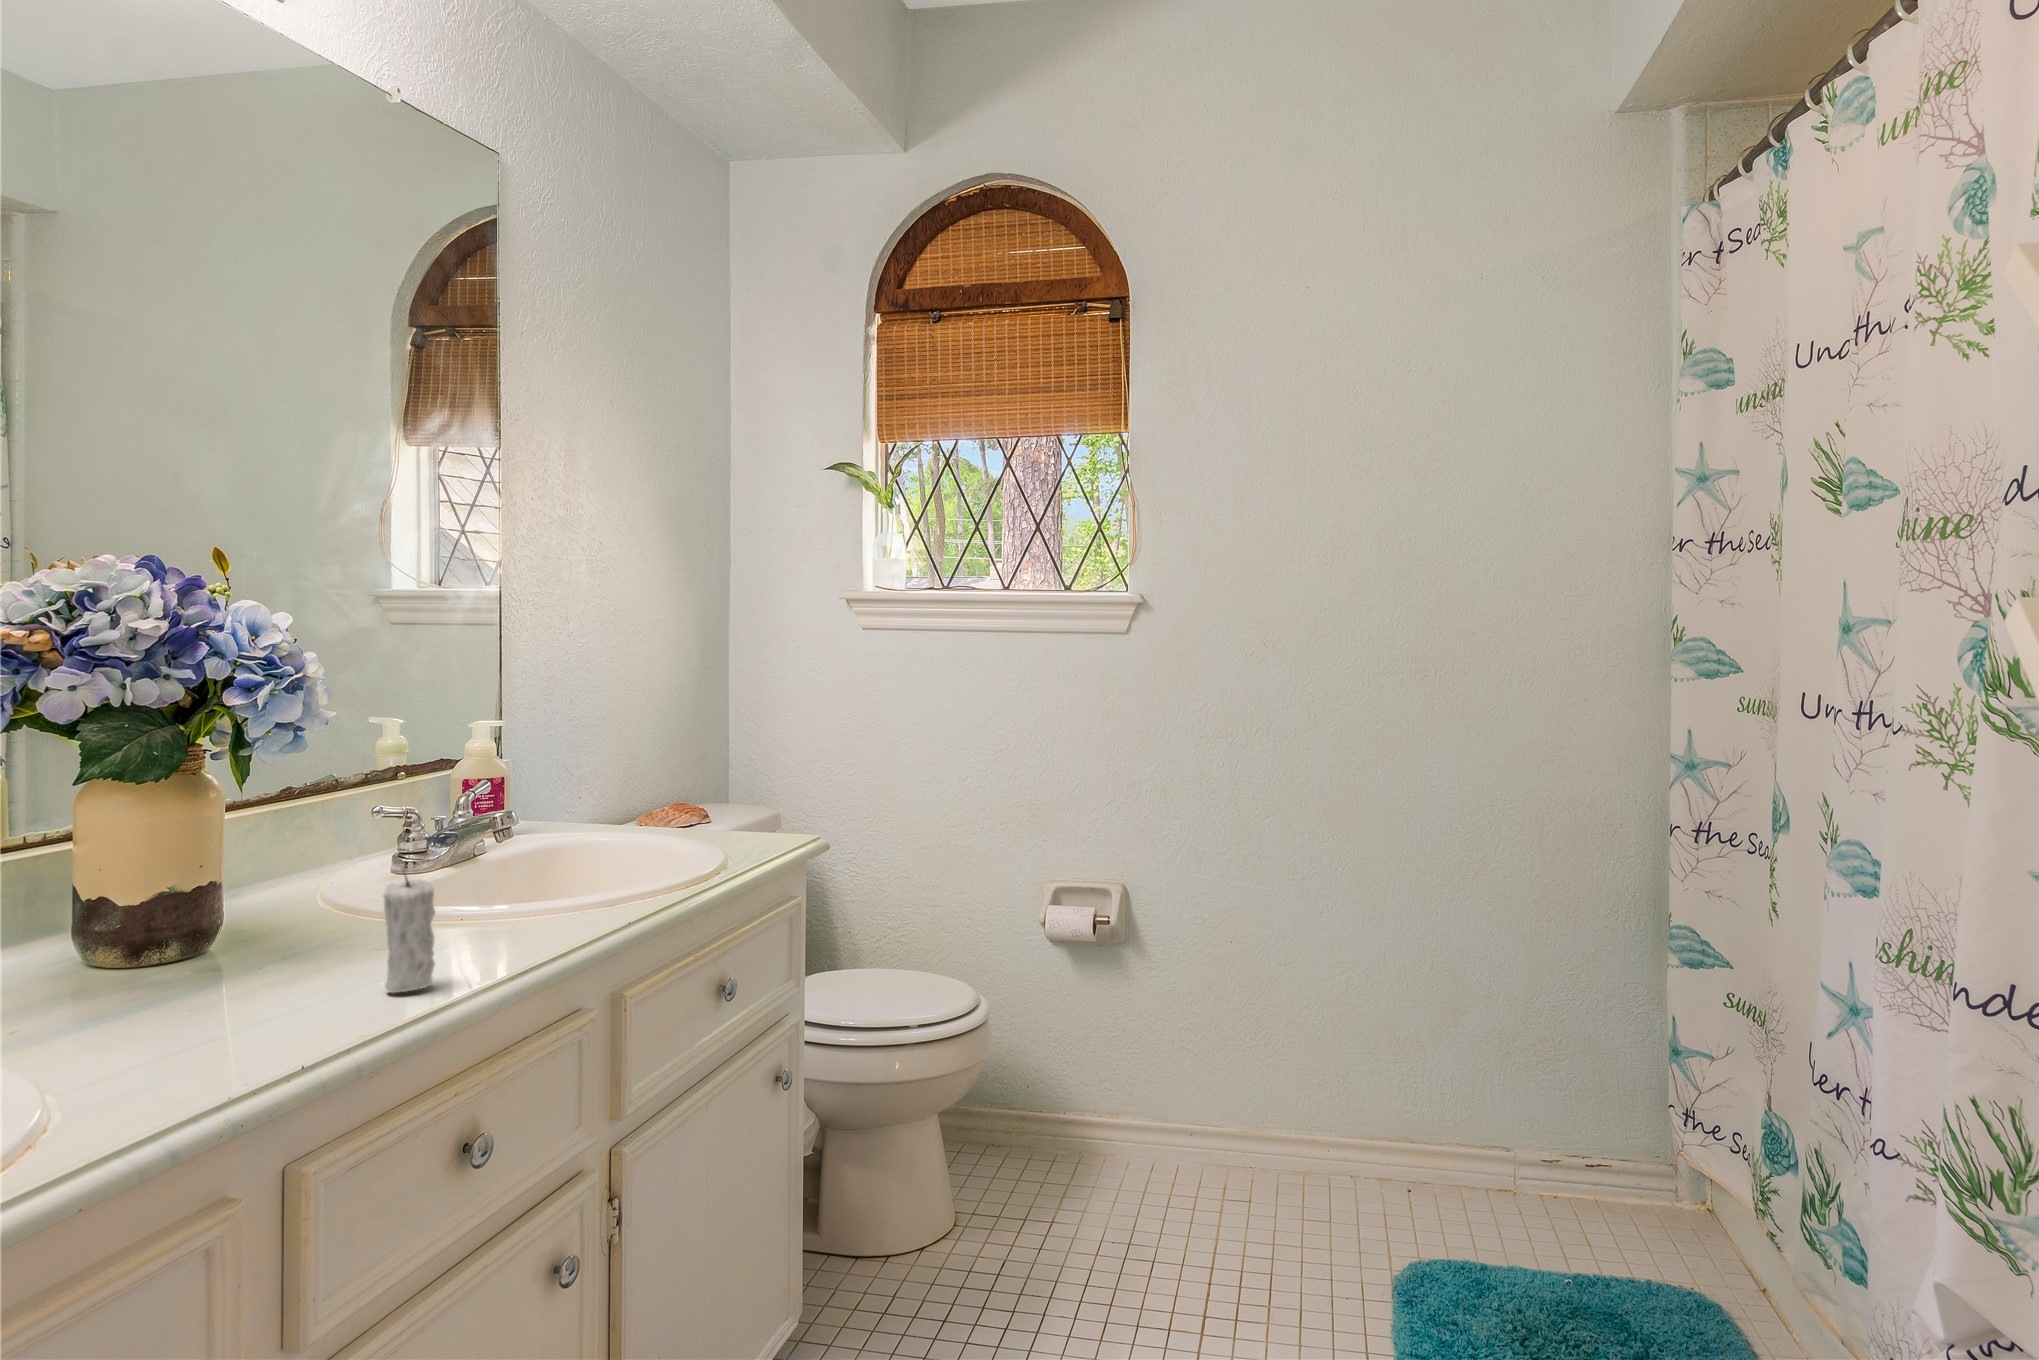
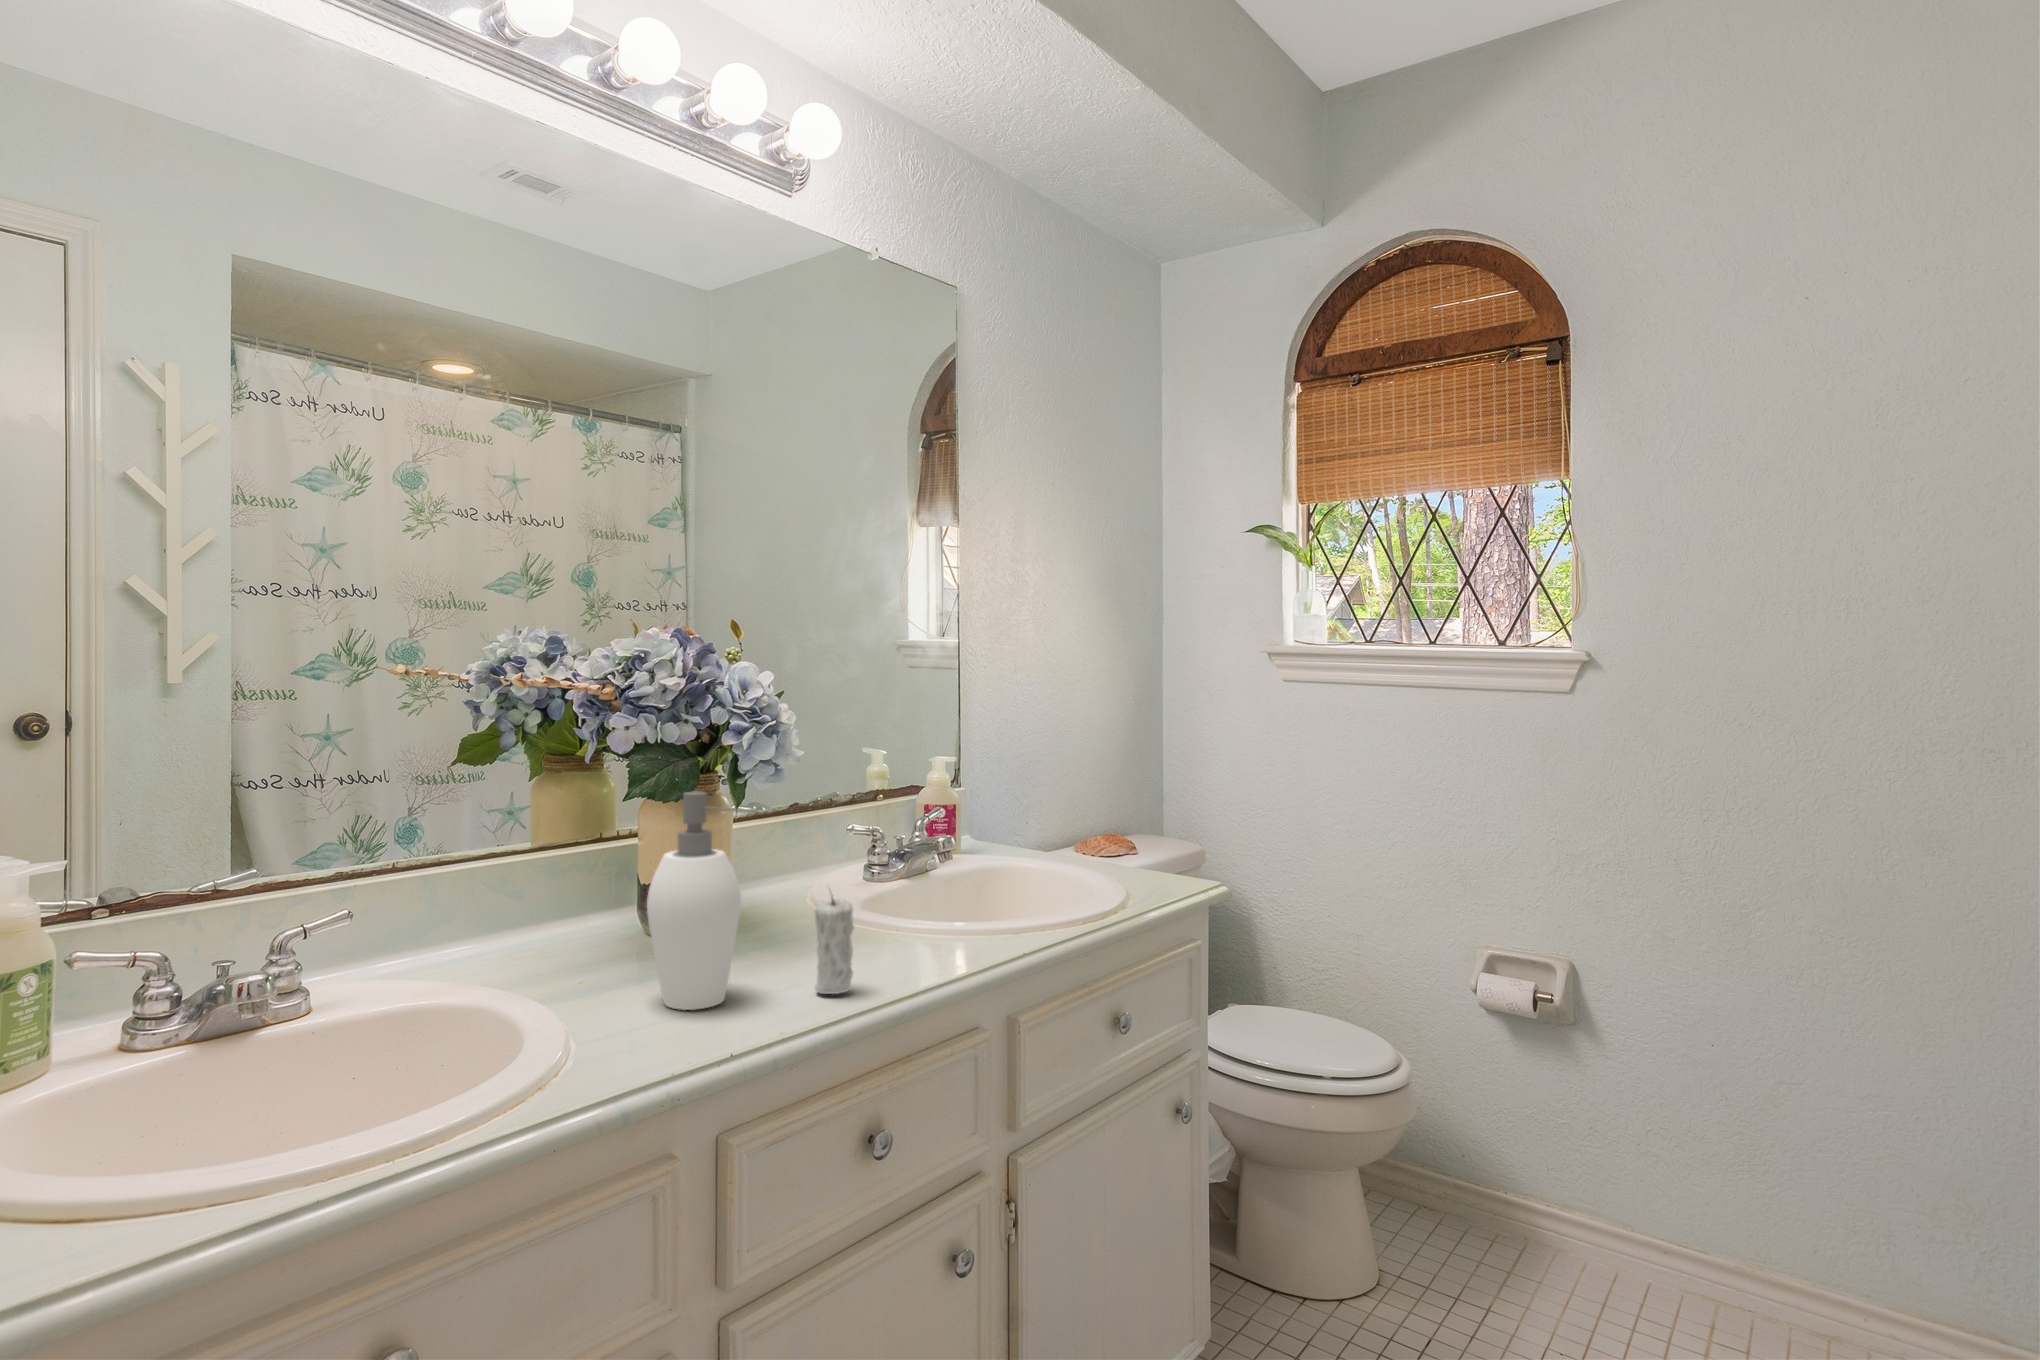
soap dispenser: none [146,761,314,1034] -> present [647,791,757,1010]

